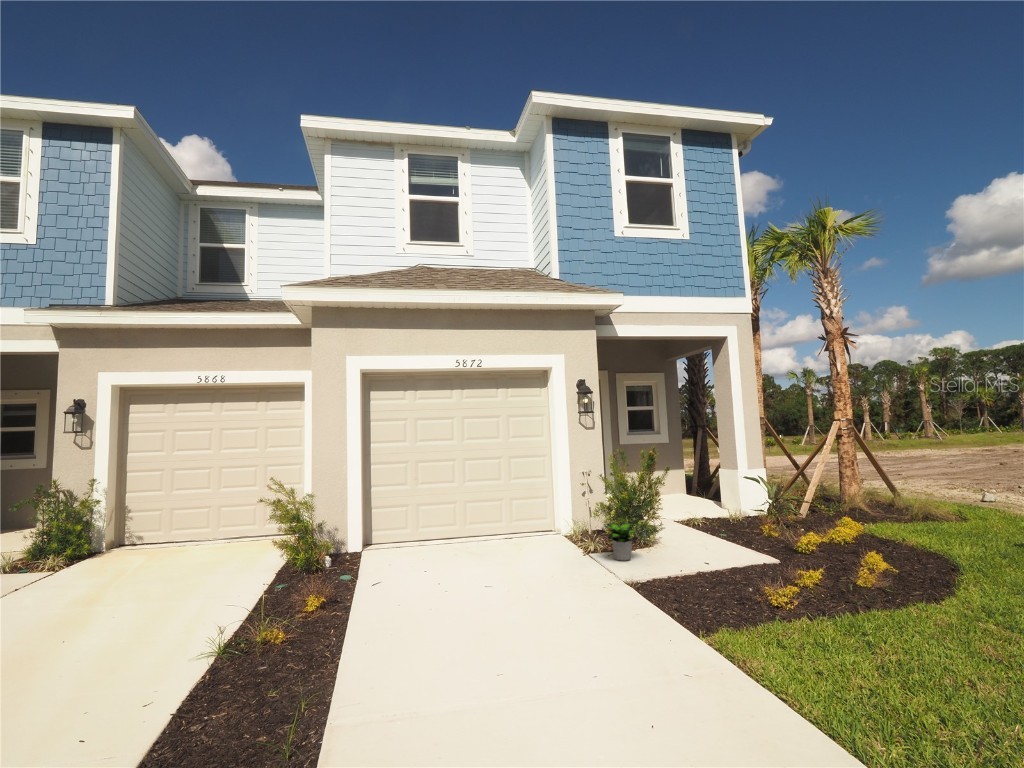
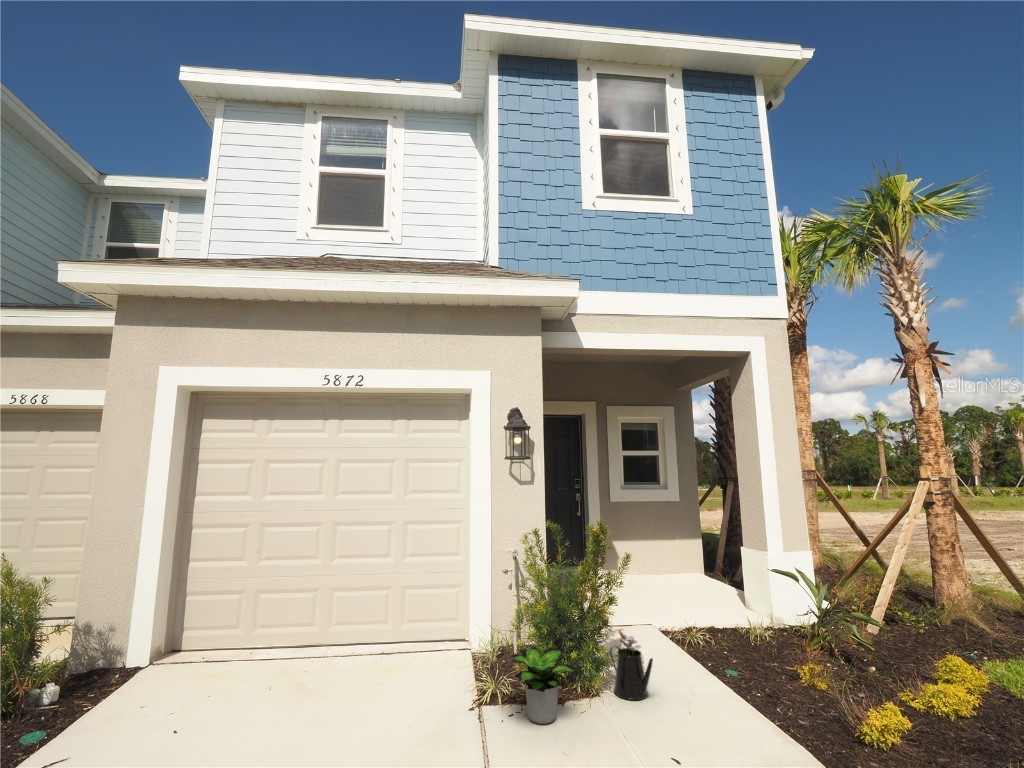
watering can: none [653,512,681,550] -> present [610,630,653,700]

